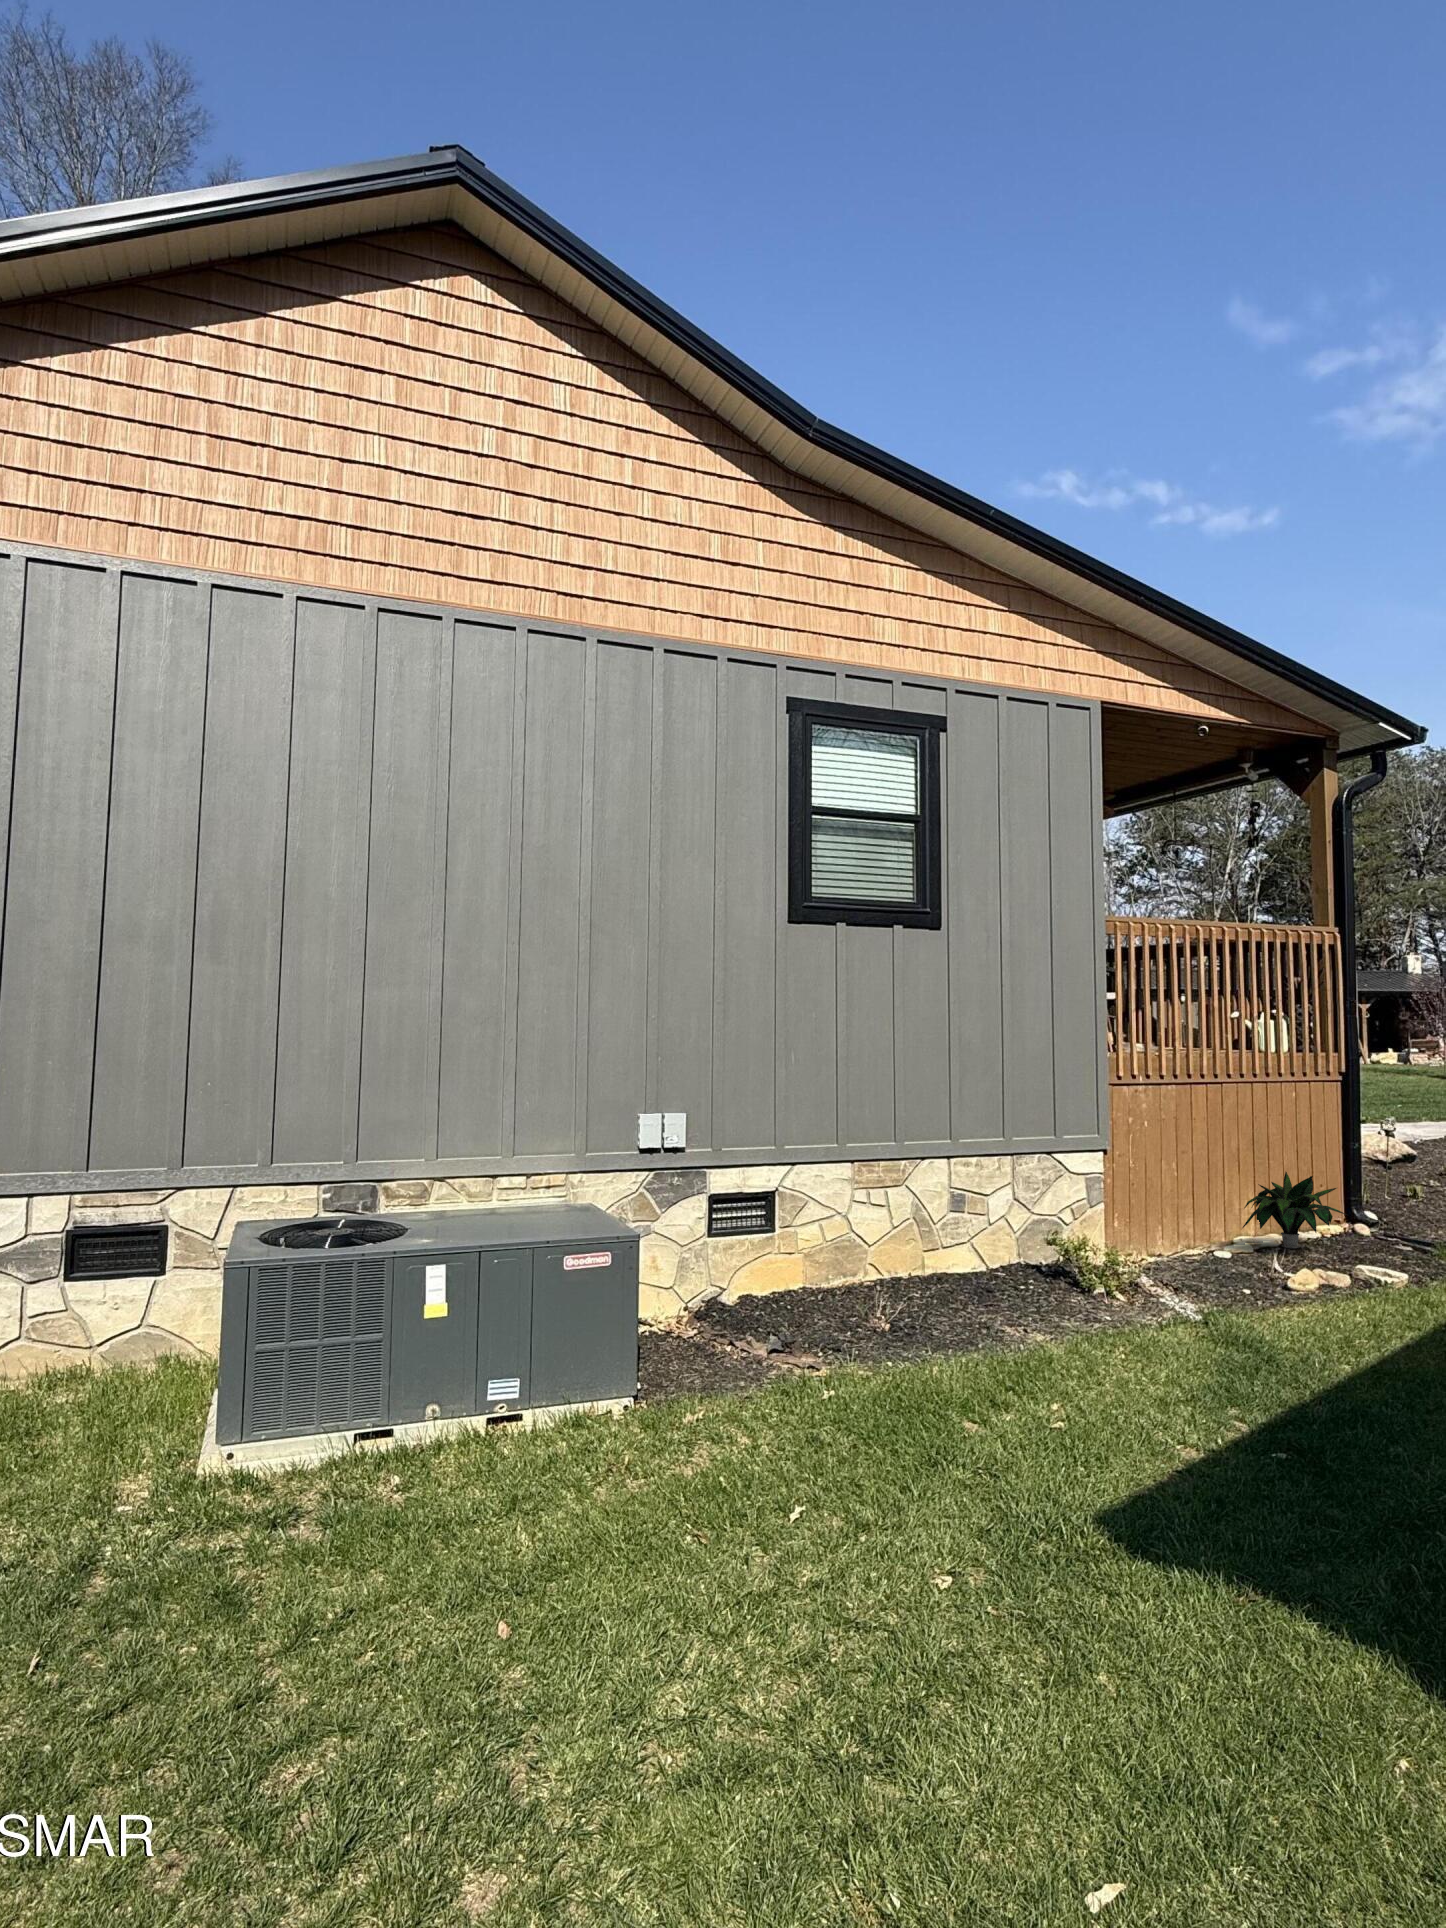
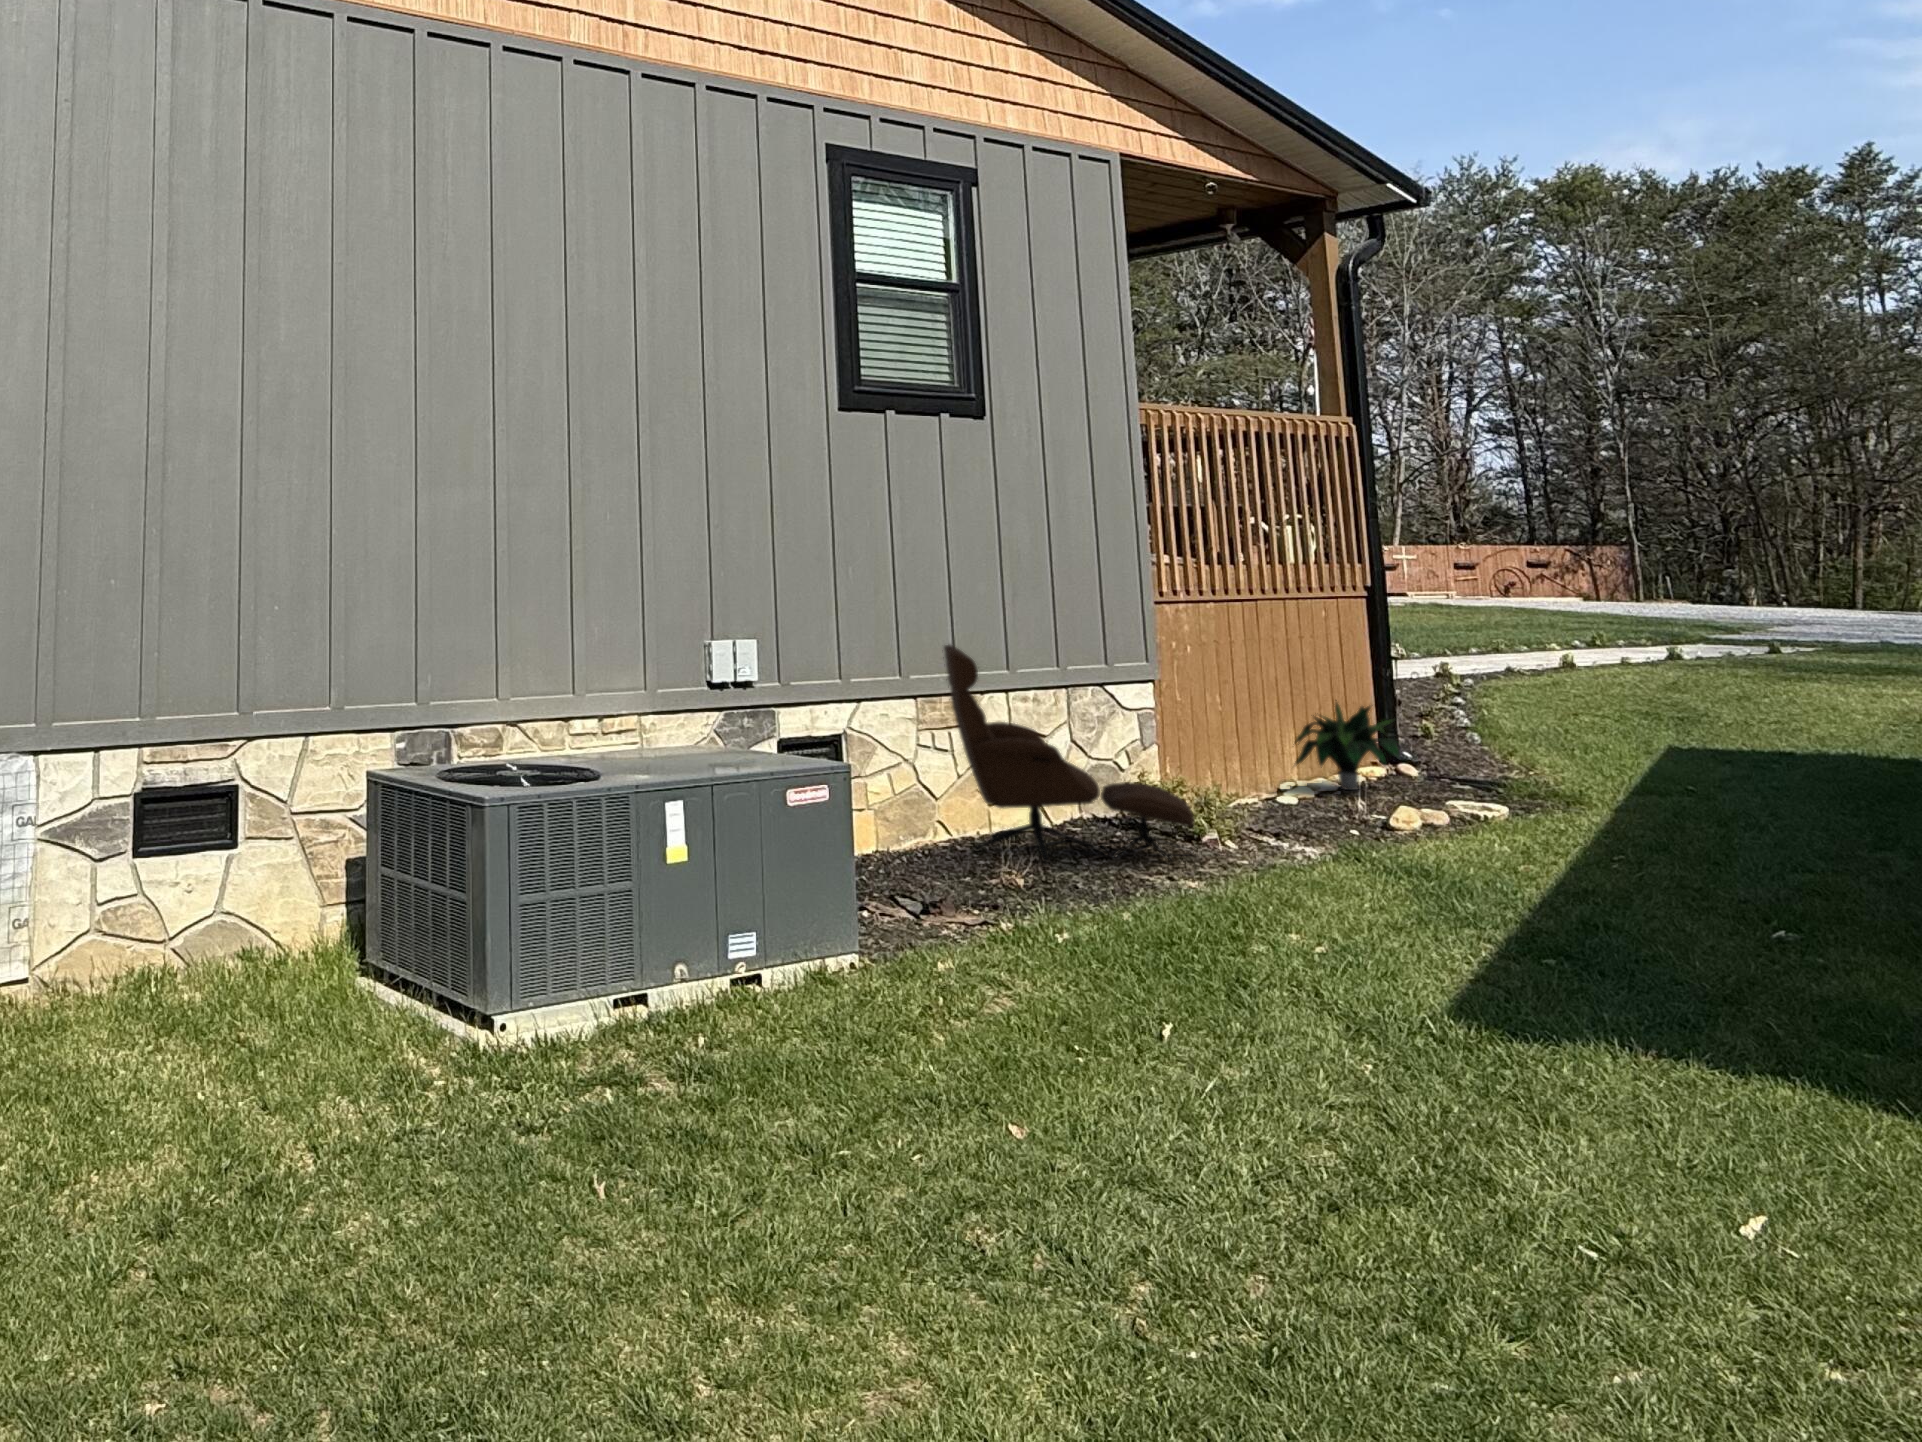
lounge chair: none [874,1120,1076,1307] -> present [944,645,1195,862]

